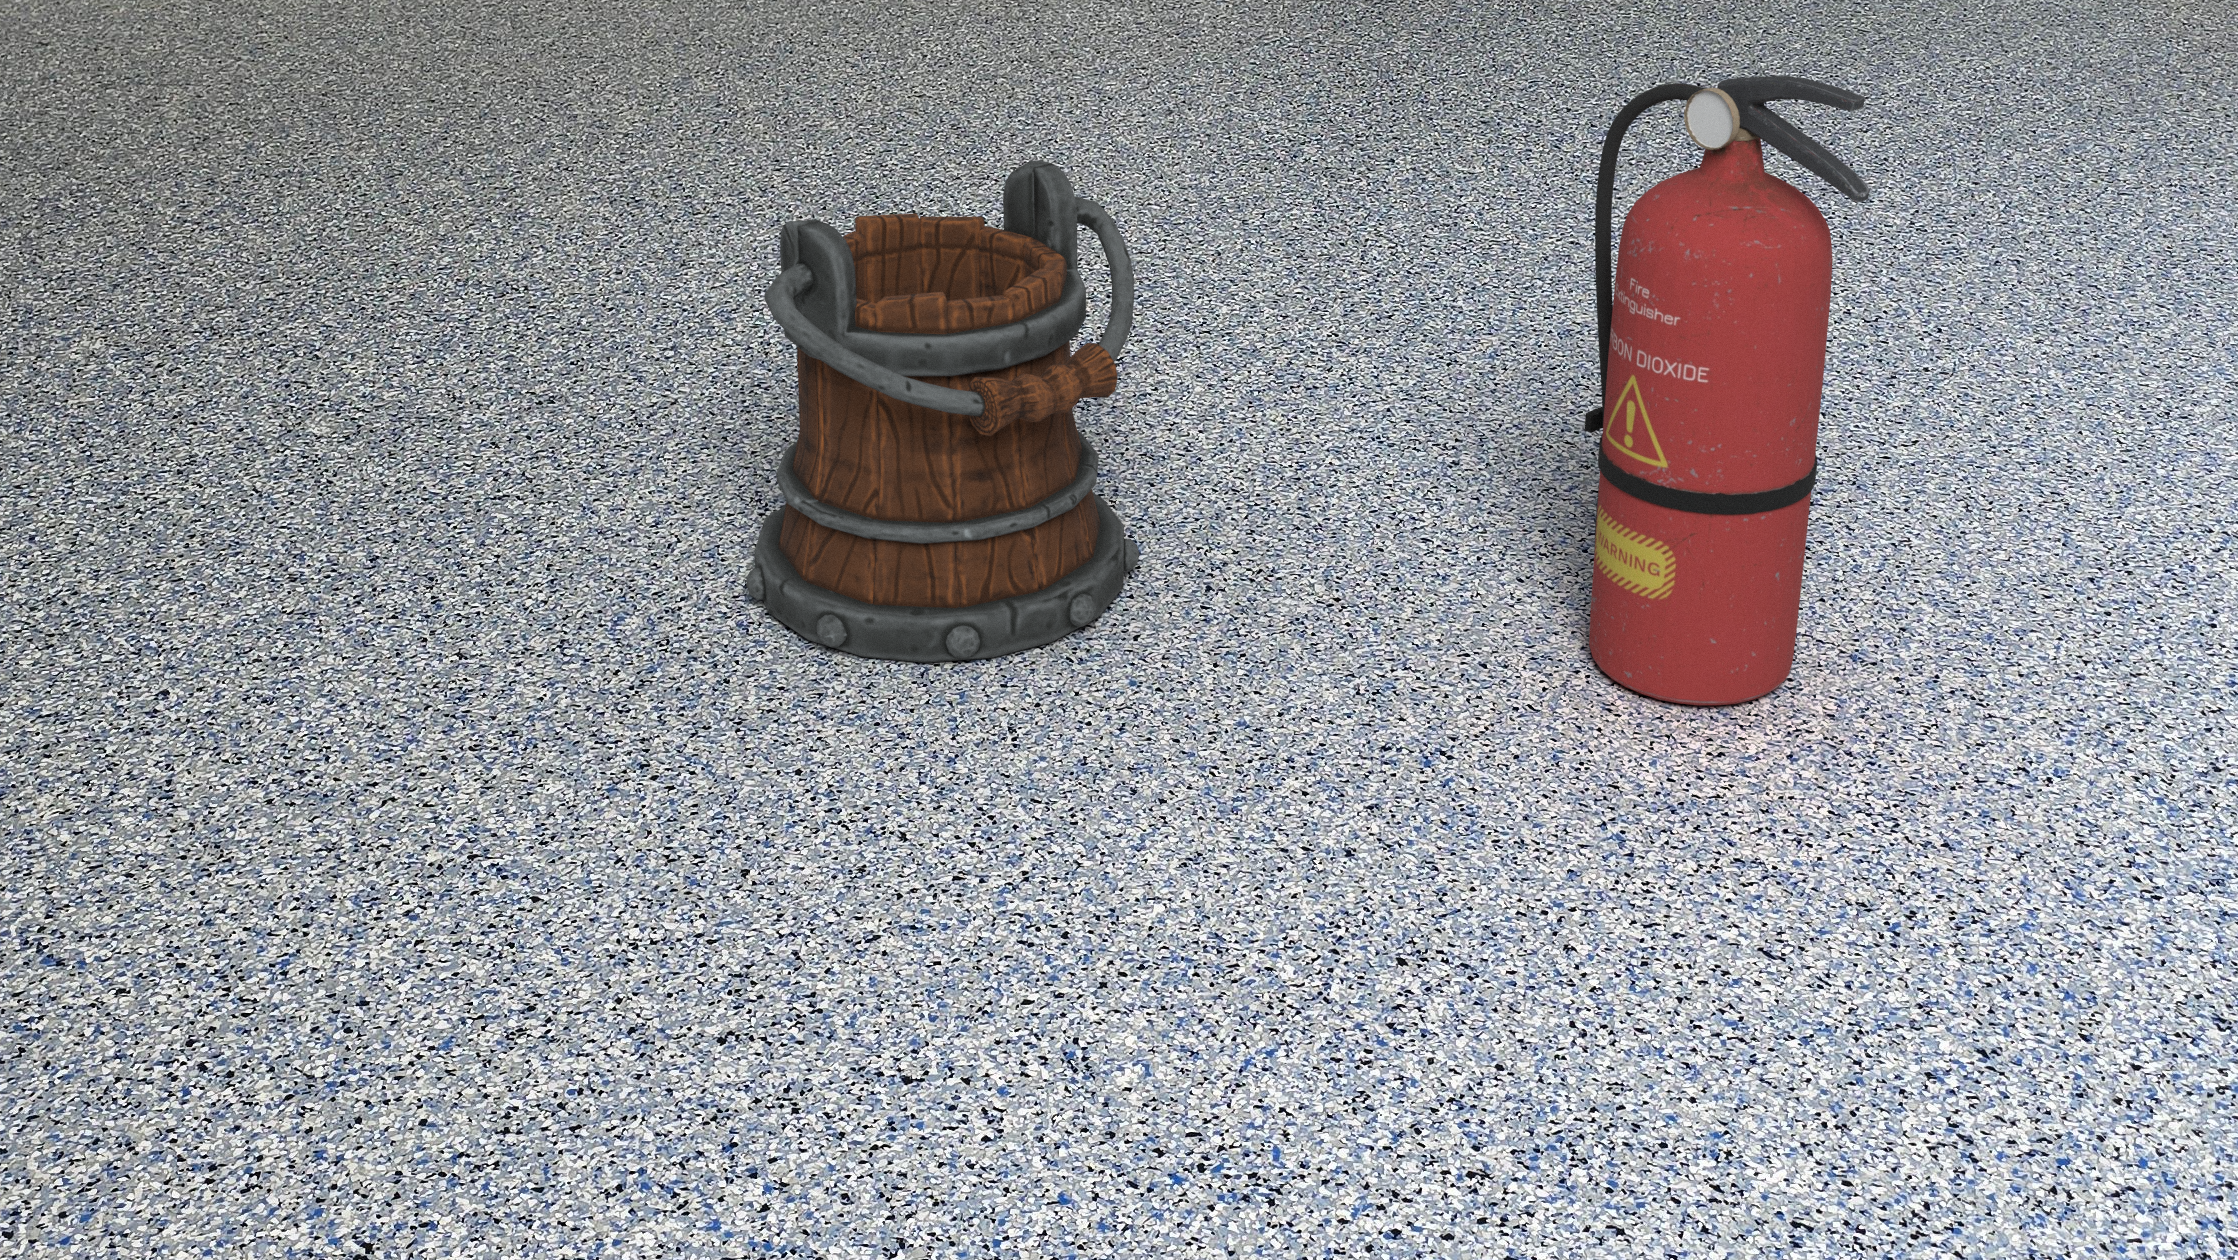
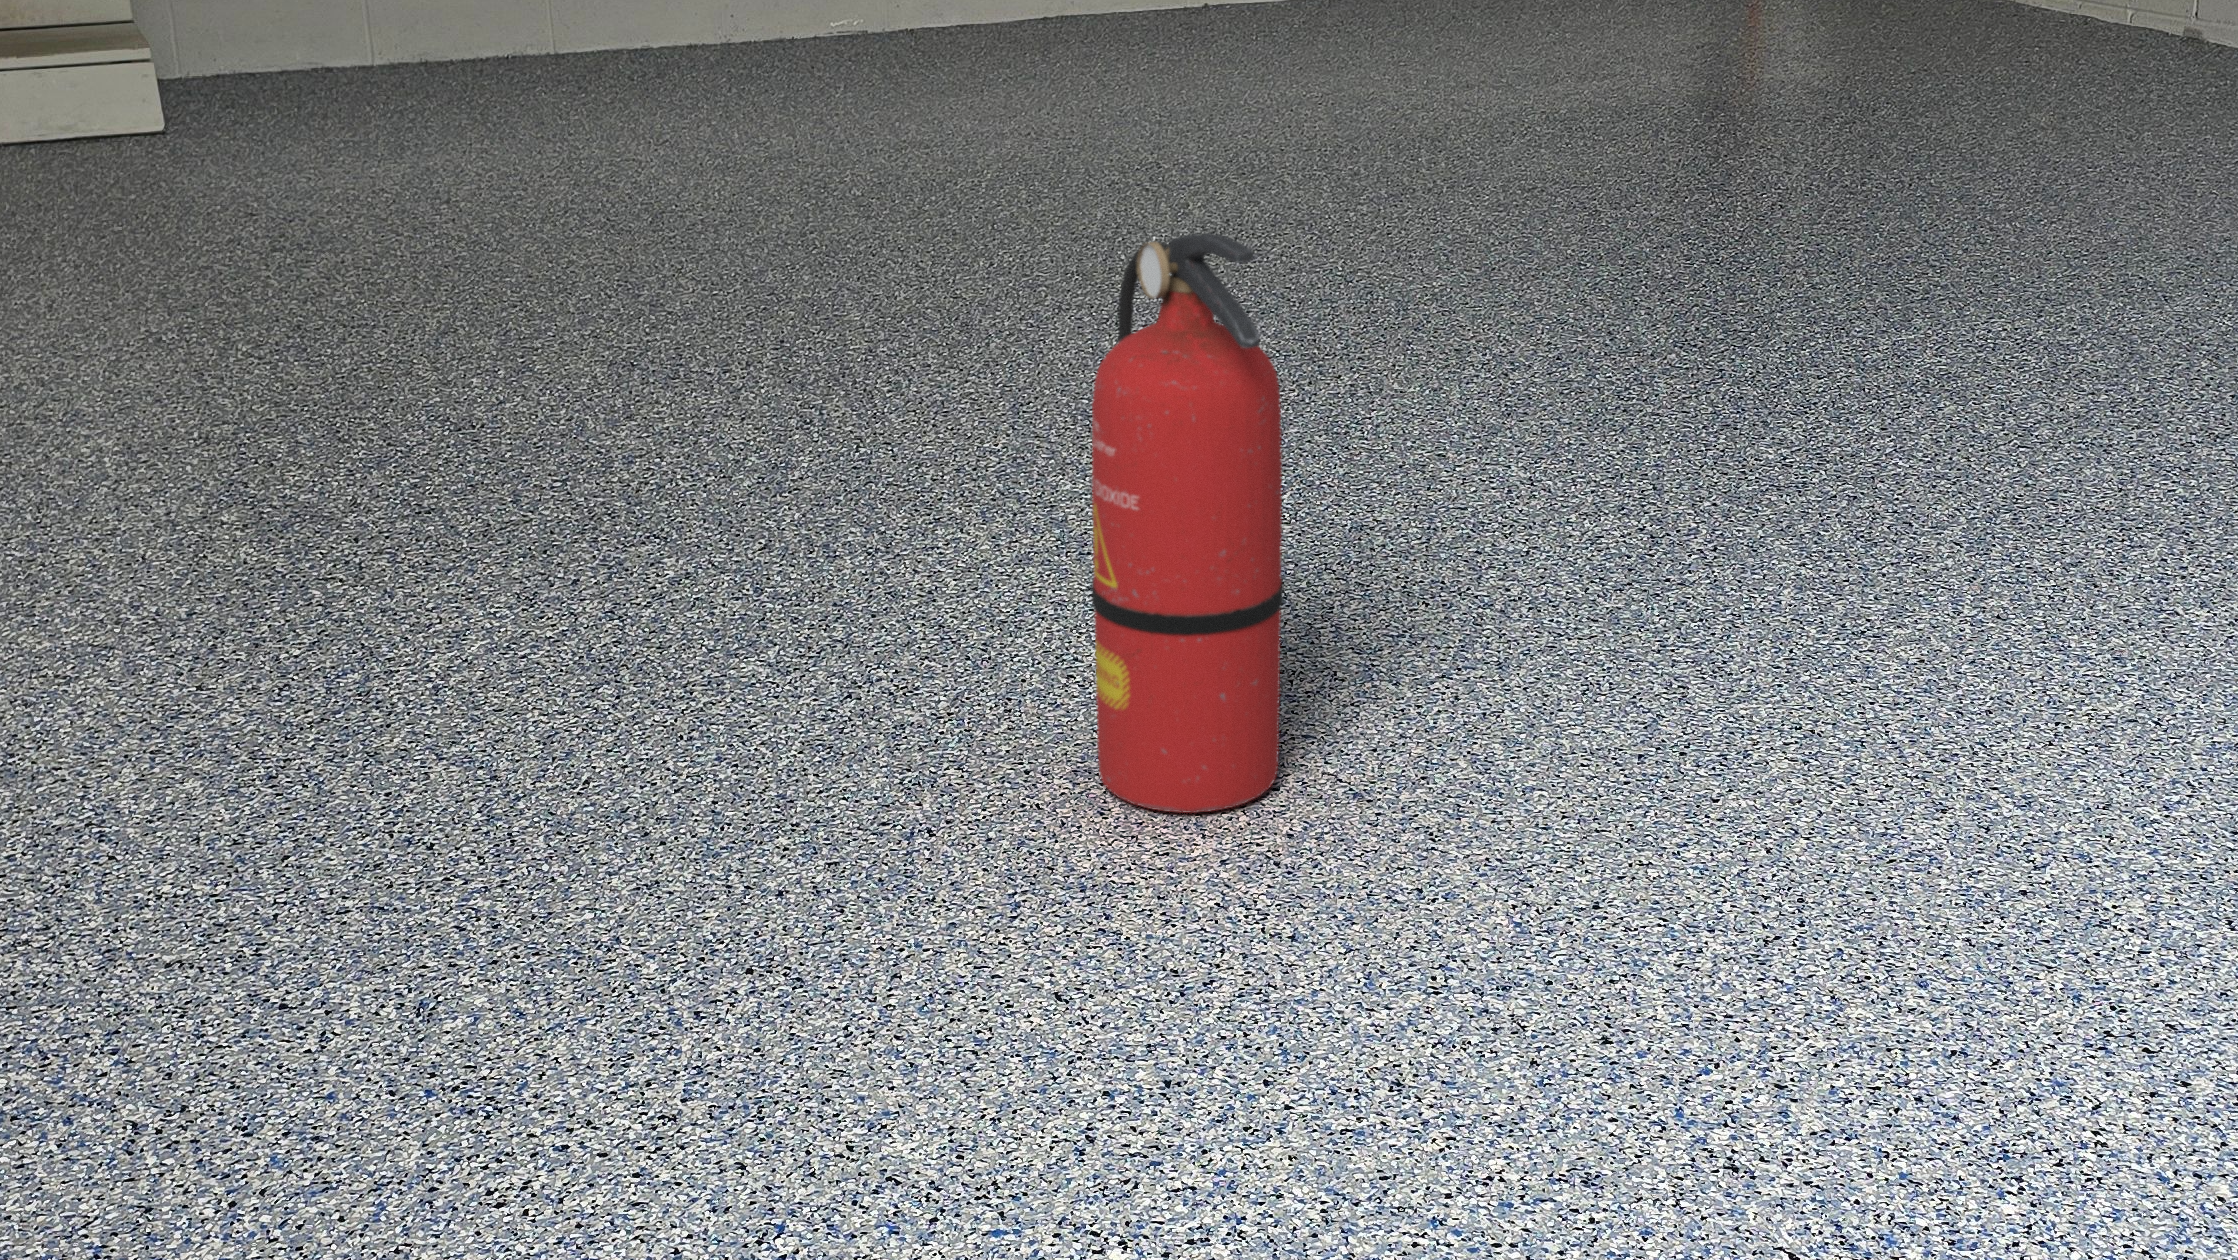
bucket: present [746,160,1140,663] -> none [413,300,785,724]

